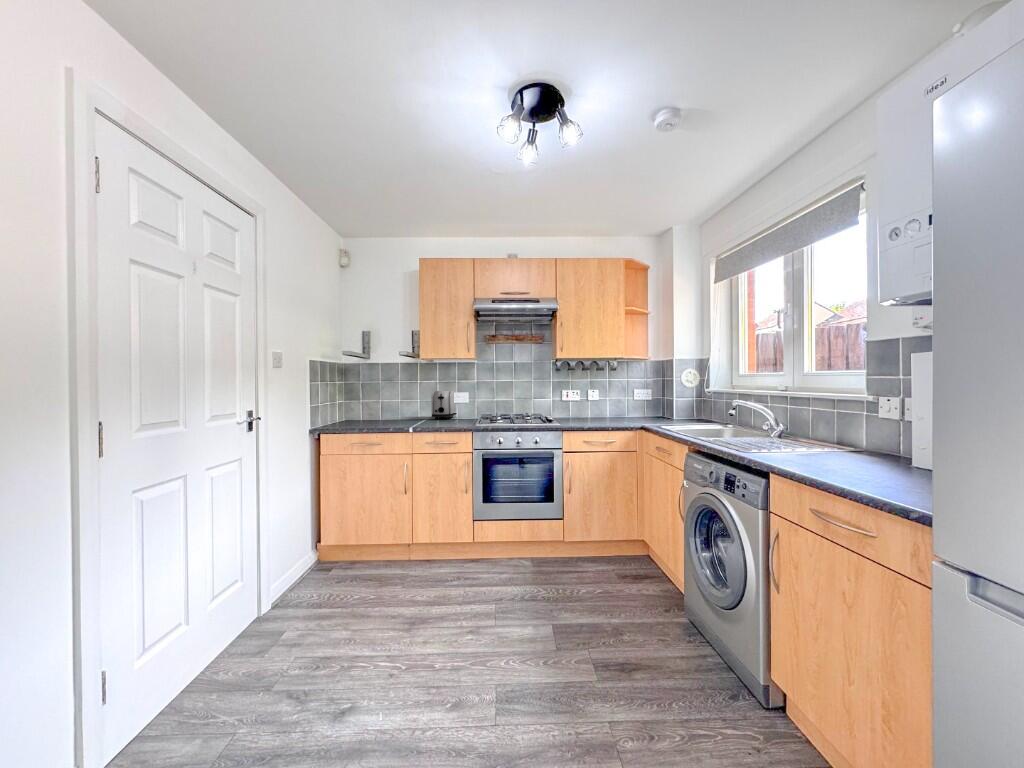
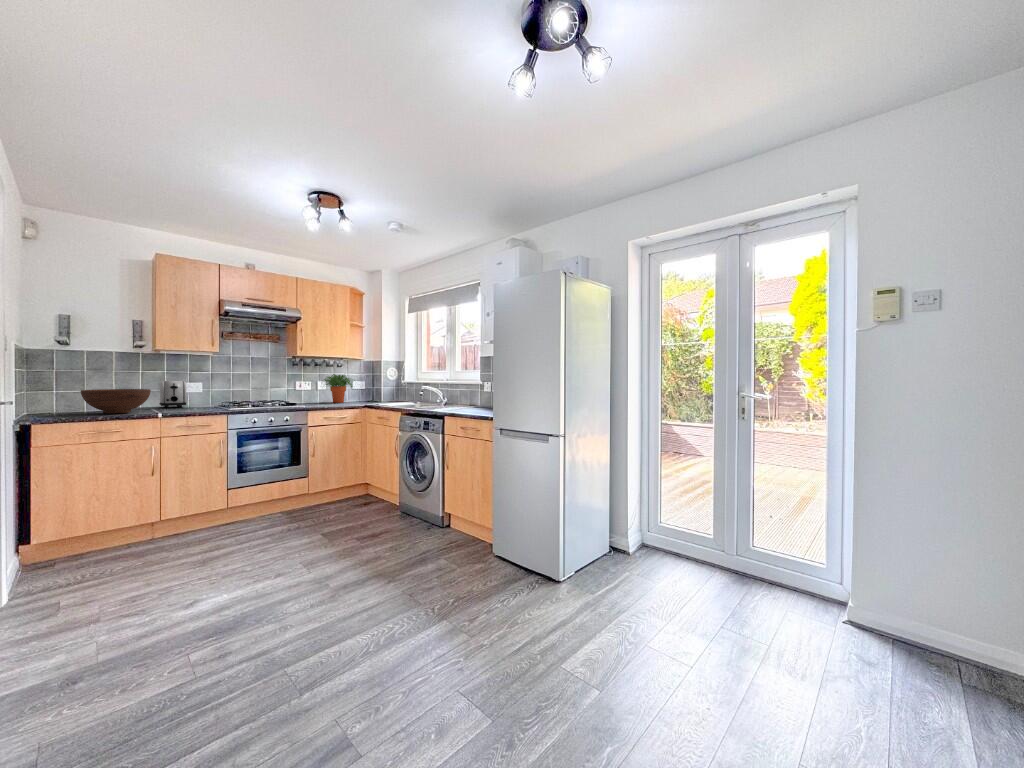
potted plant: none [589,380,635,419] -> present [324,374,352,403]
fruit bowl: none [358,400,411,425] -> present [81,389,151,414]

